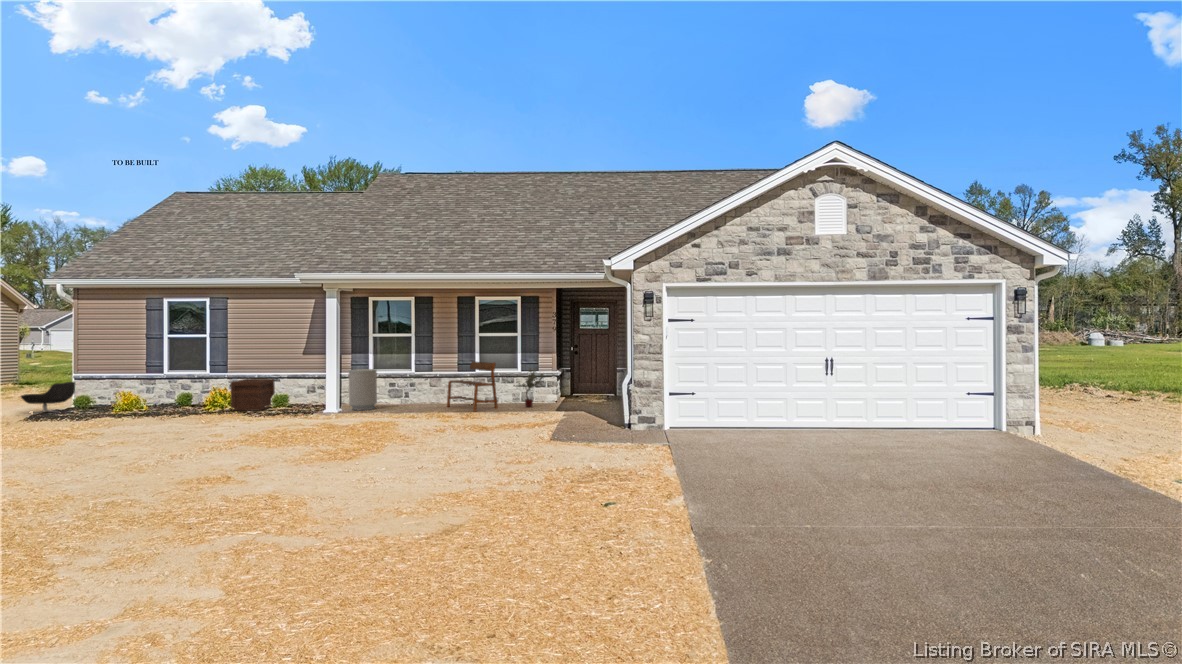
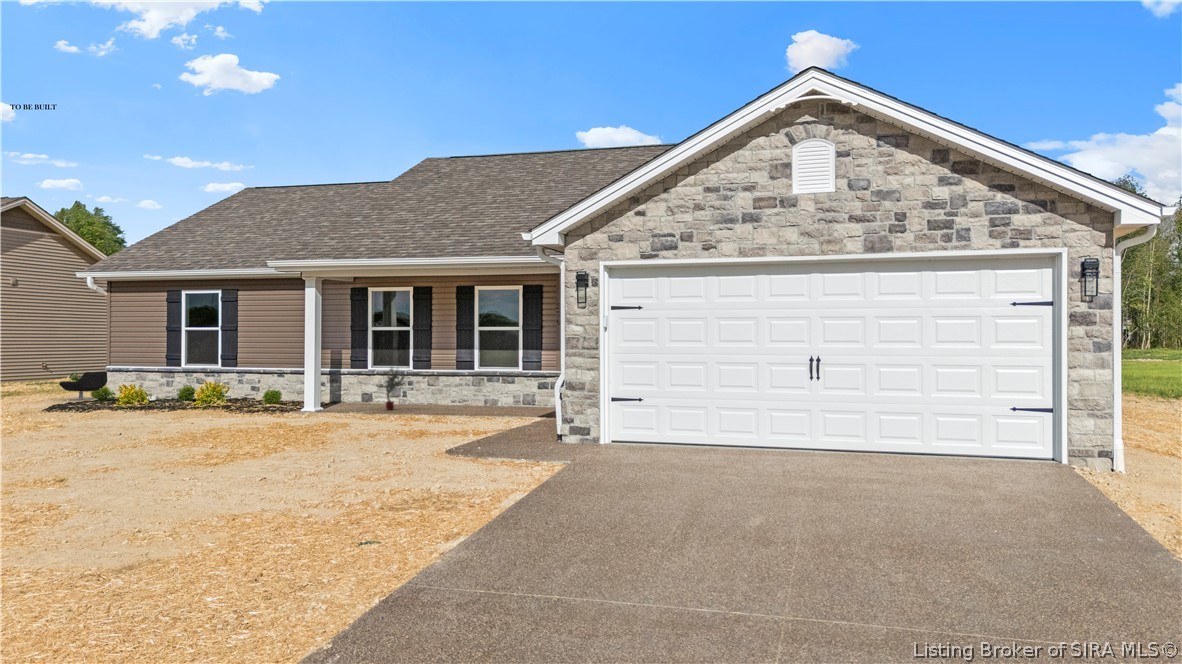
bench: present [447,361,498,412] -> none [428,359,477,416]
trash can: present [349,369,377,411] -> none [329,366,359,410]
potted tree: present [514,370,544,407] -> present [376,367,405,410]
wooden crate: present [230,379,275,411] -> none [226,373,272,406]

